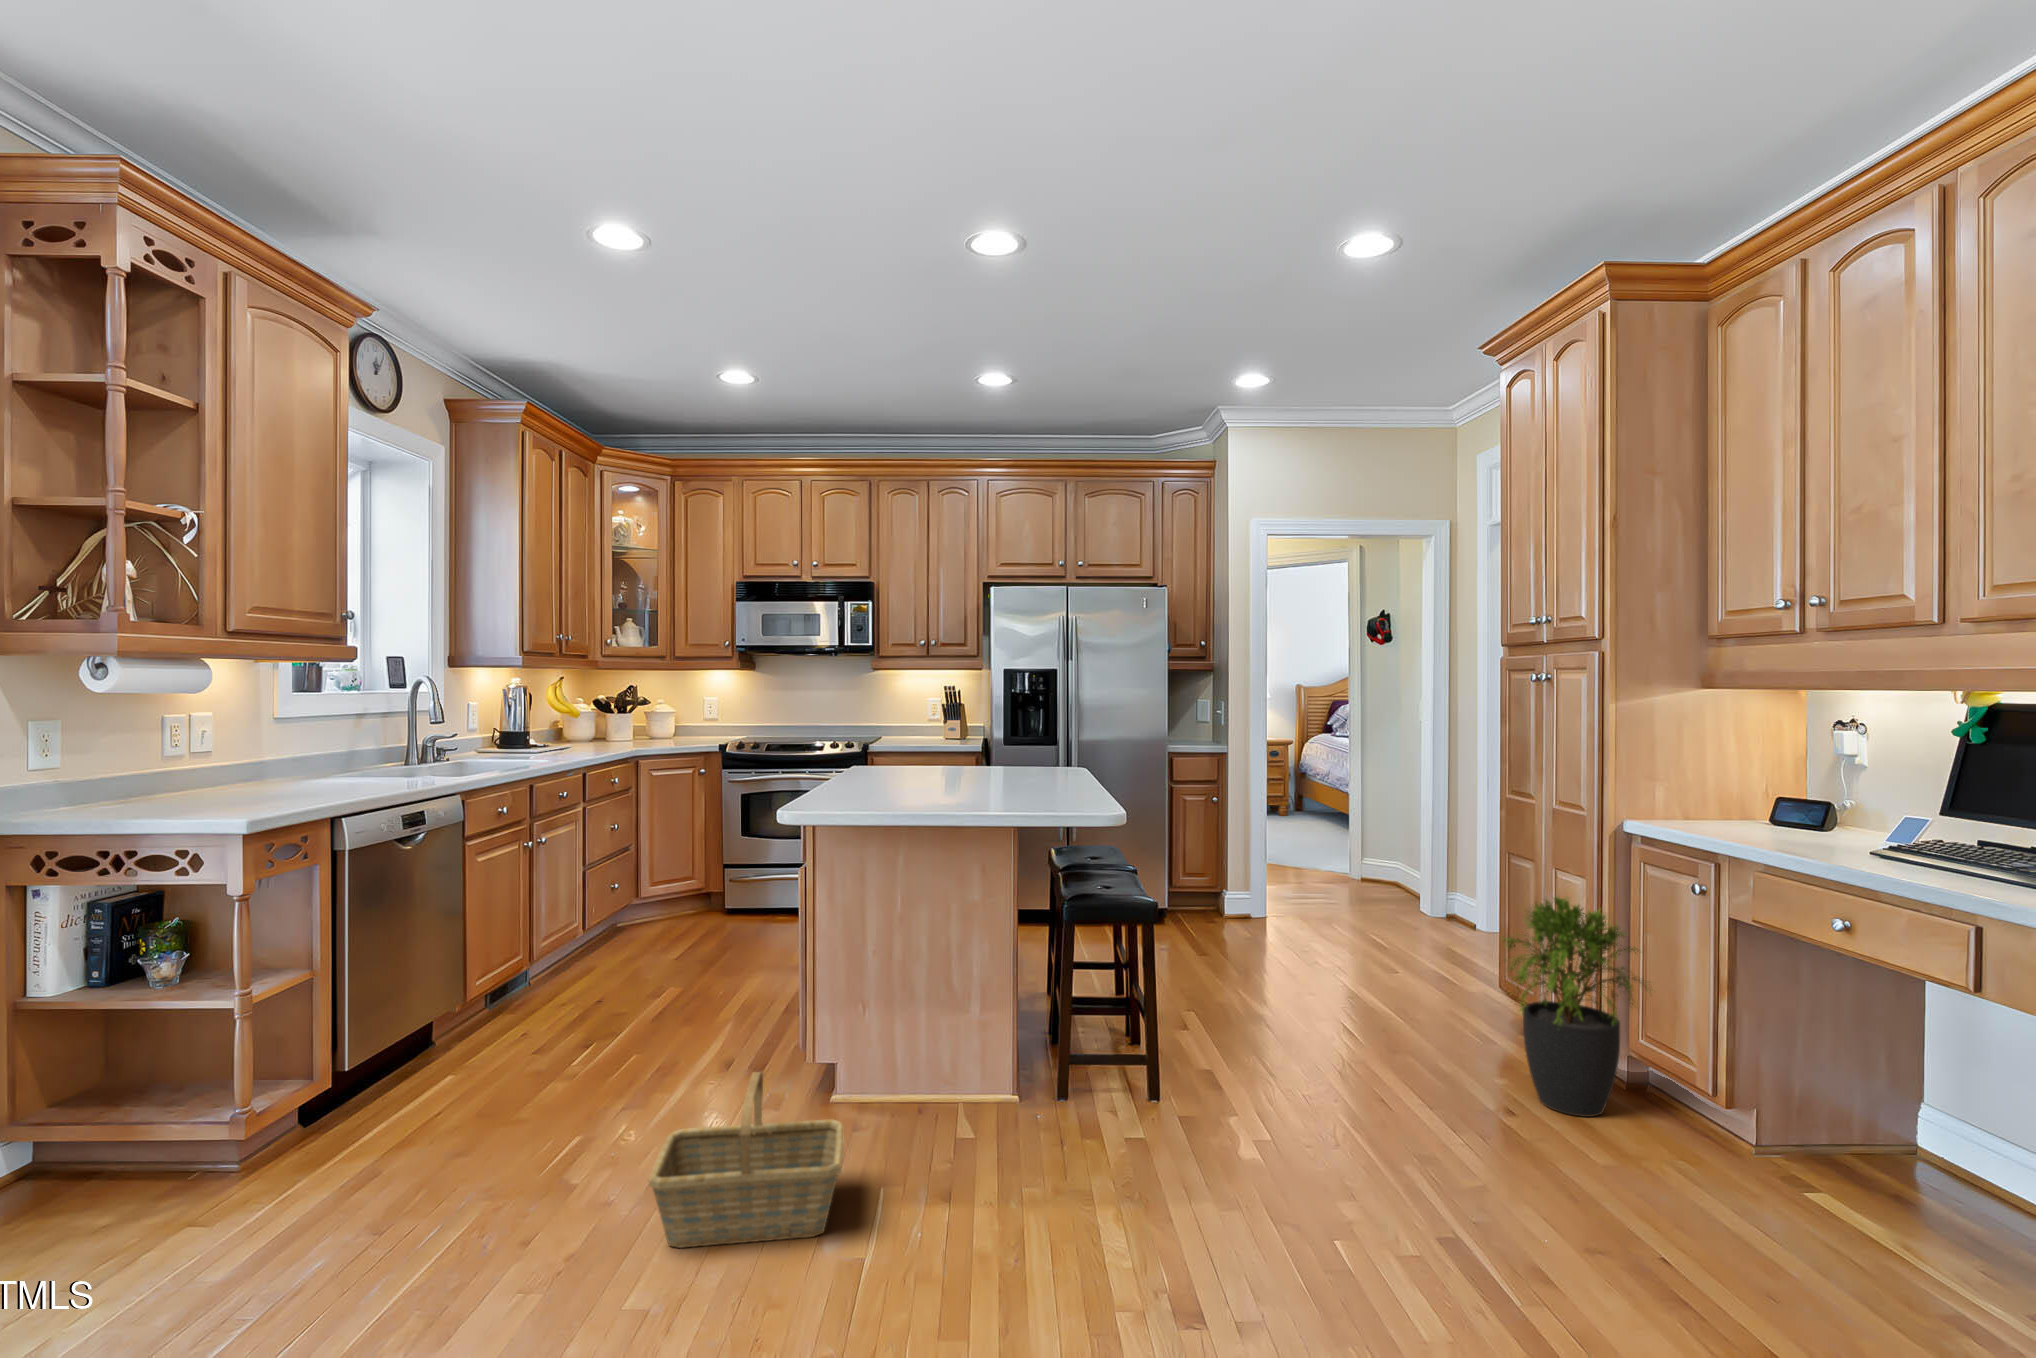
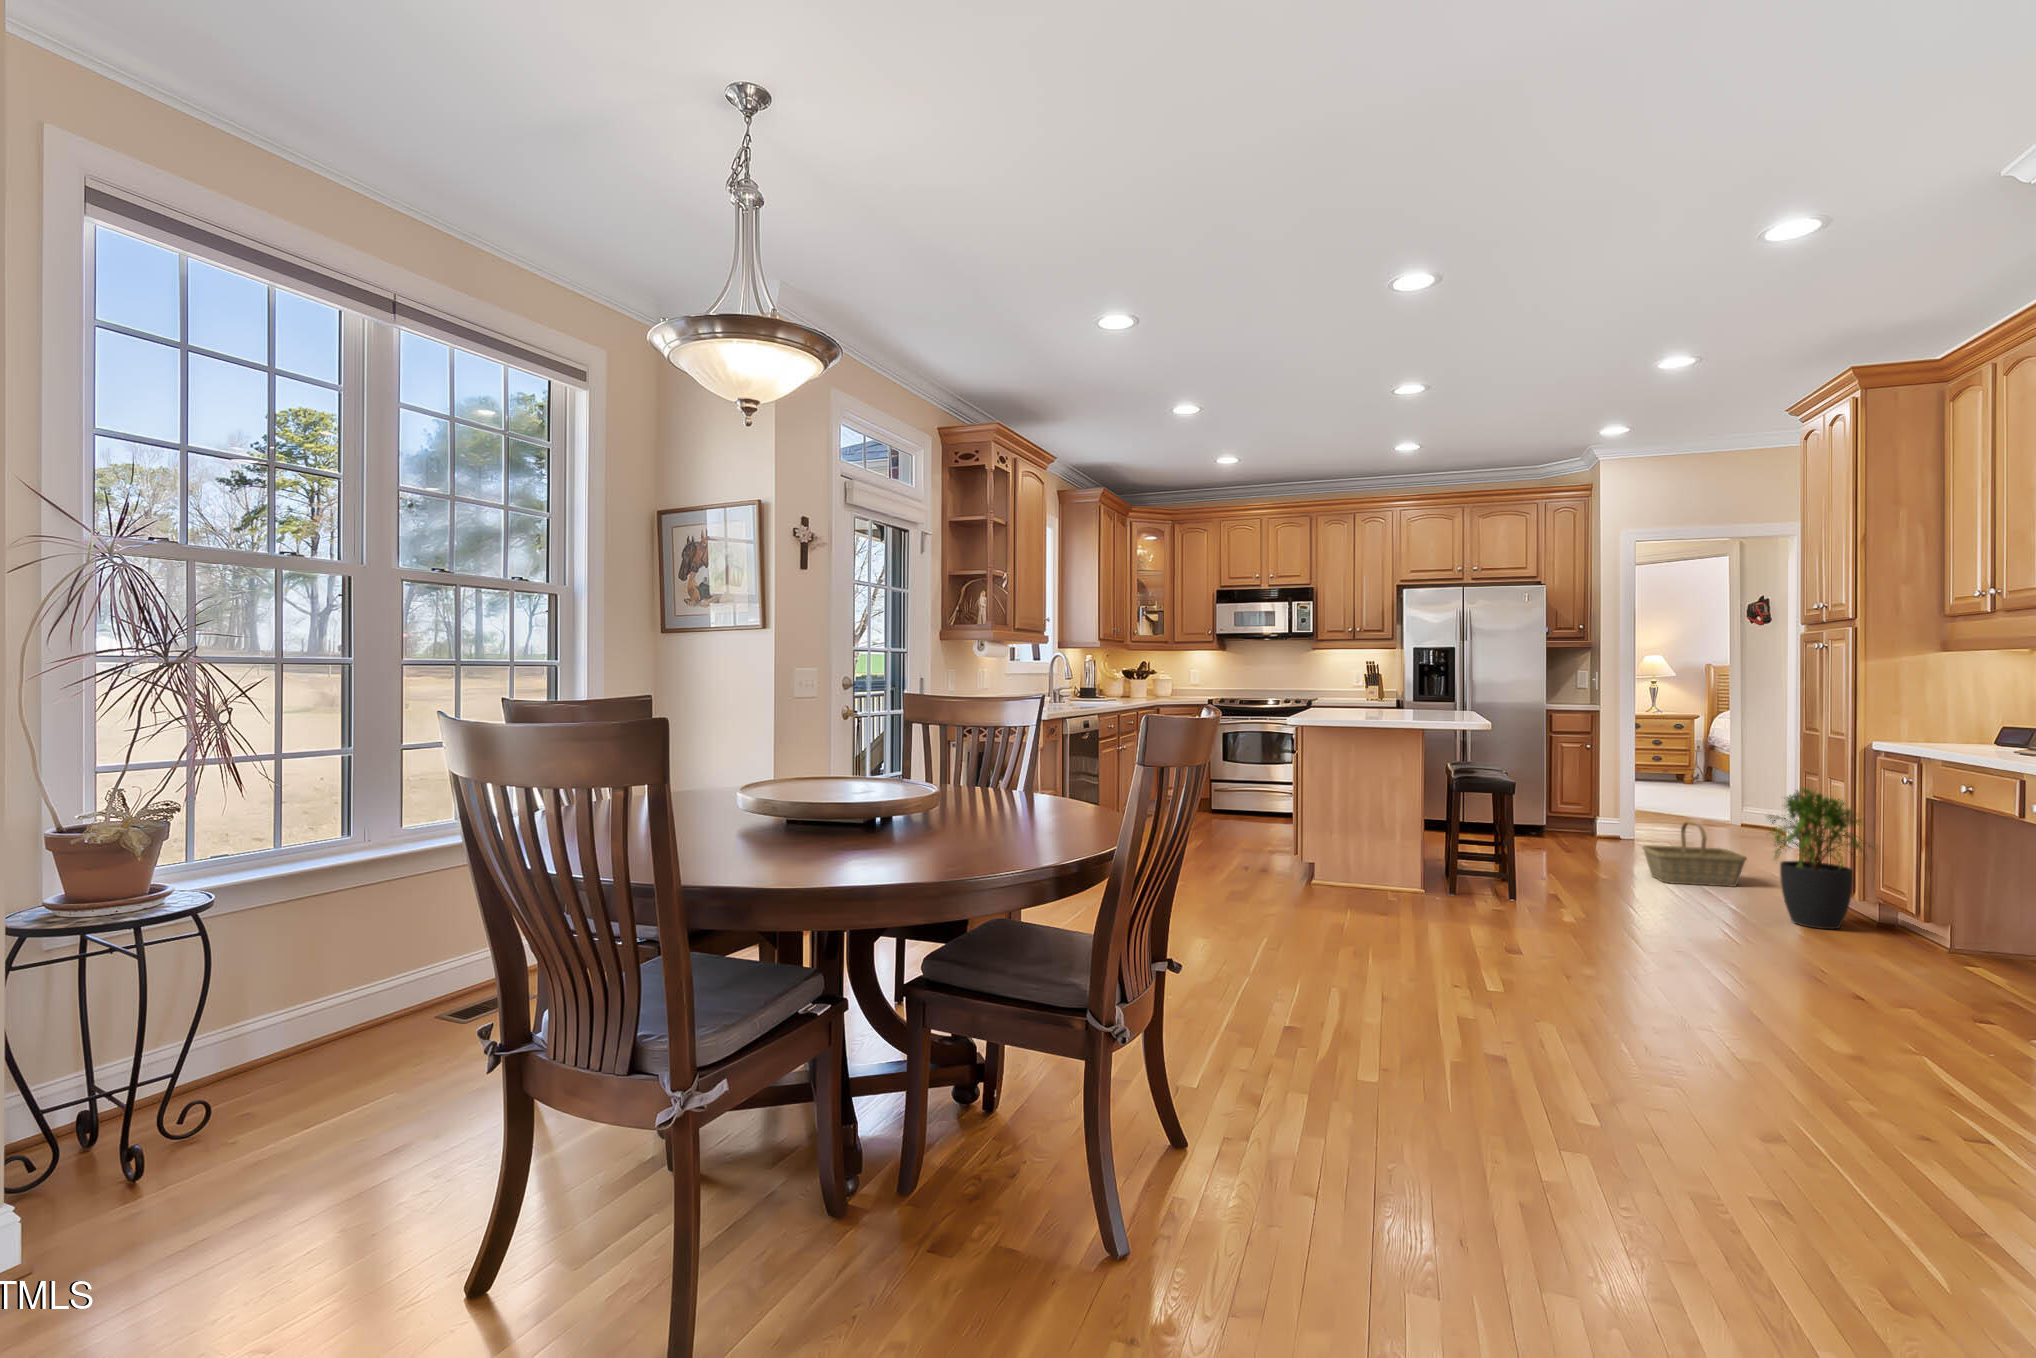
basket: present [649,1072,844,1248] -> present [1642,822,1747,887]

